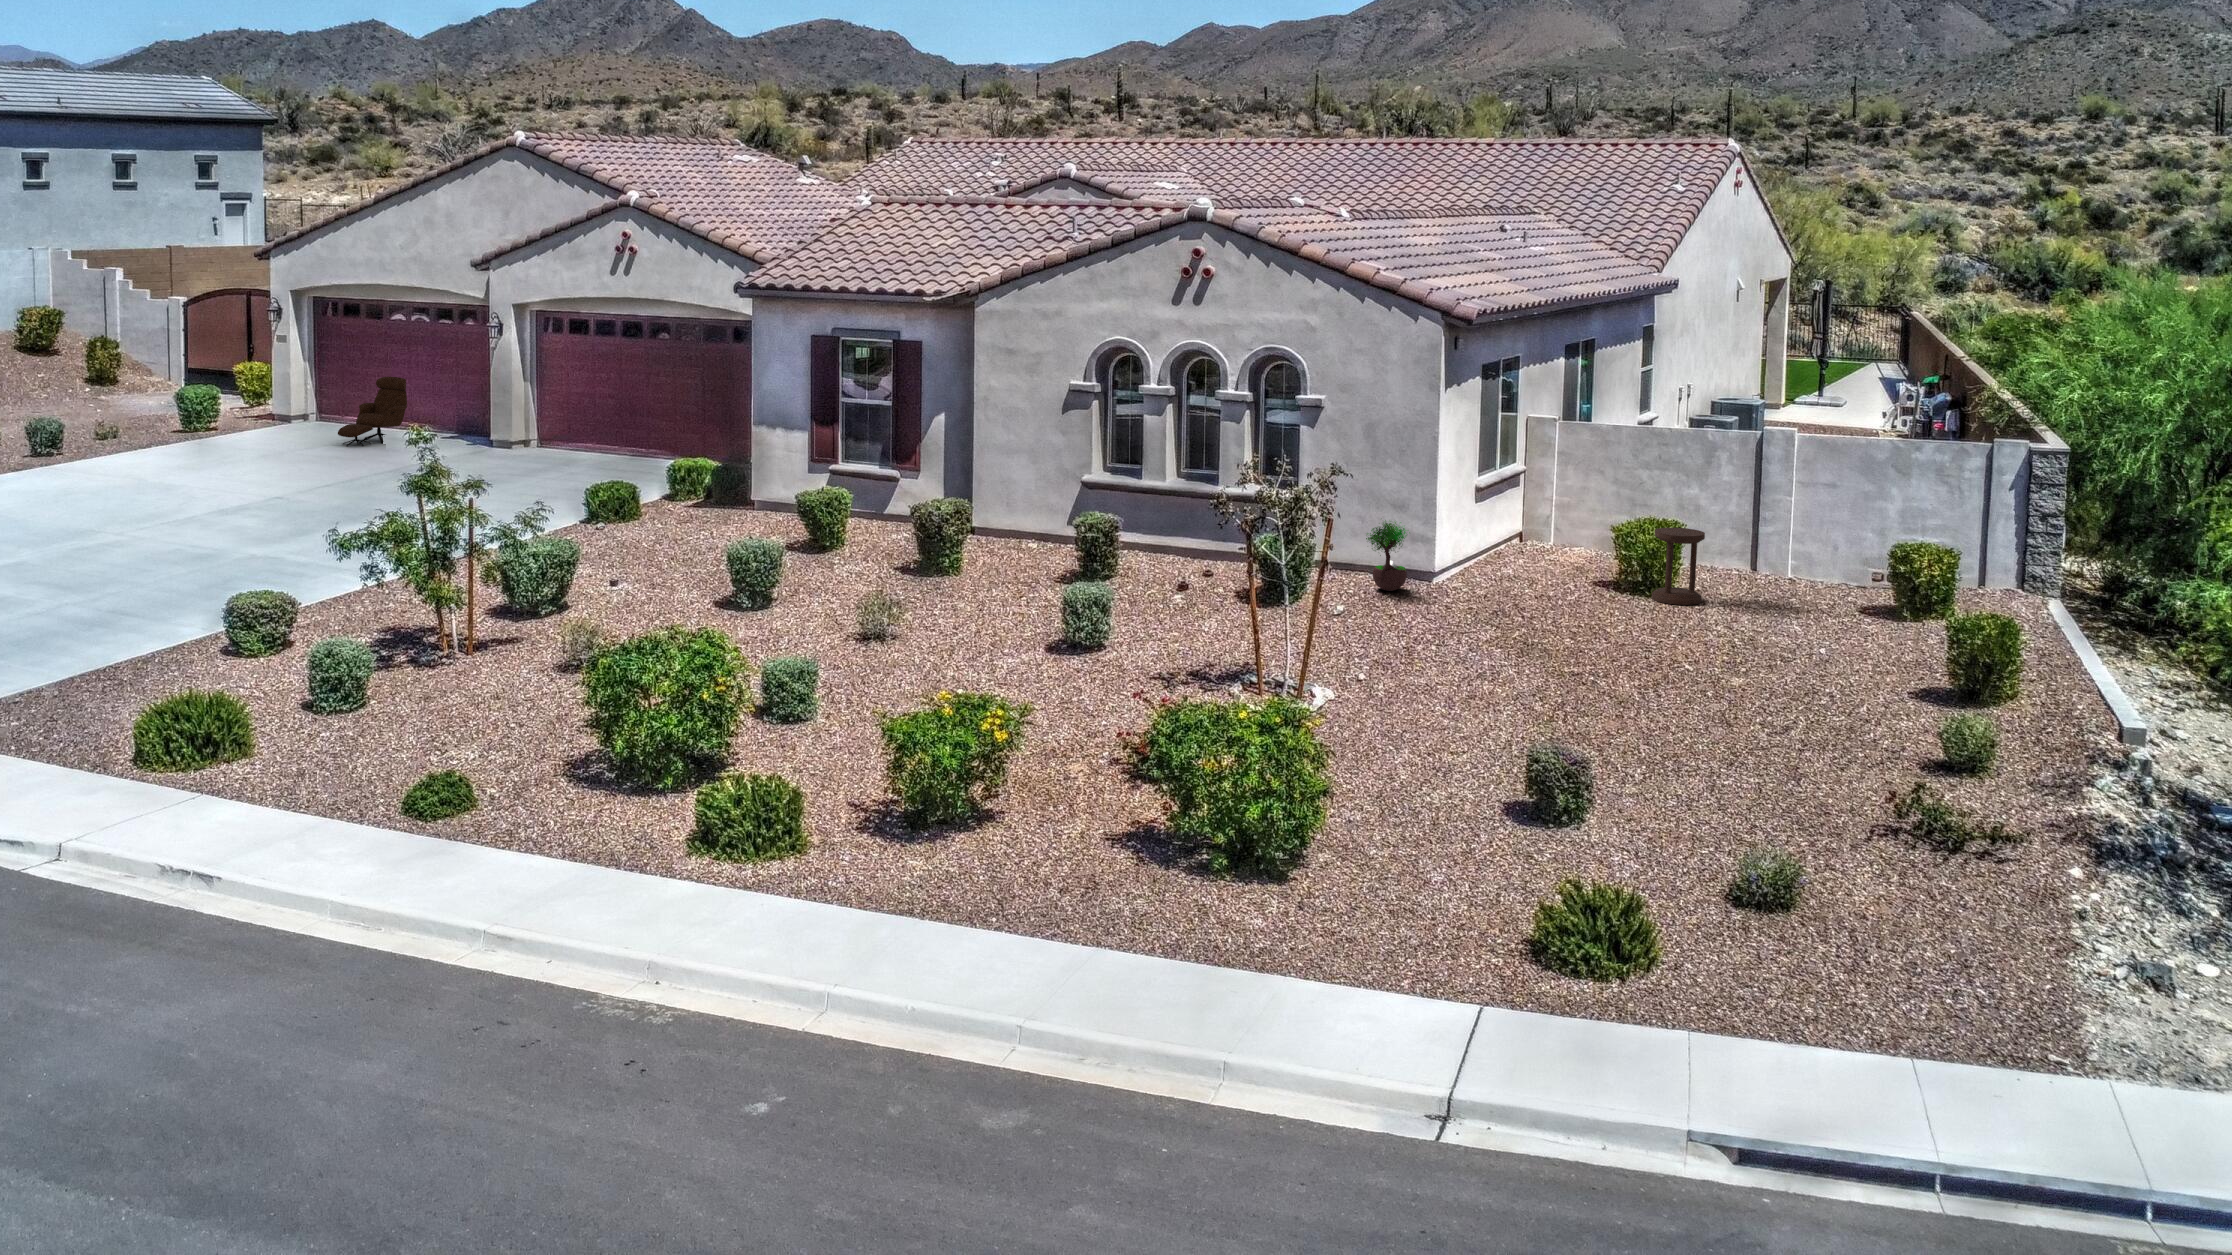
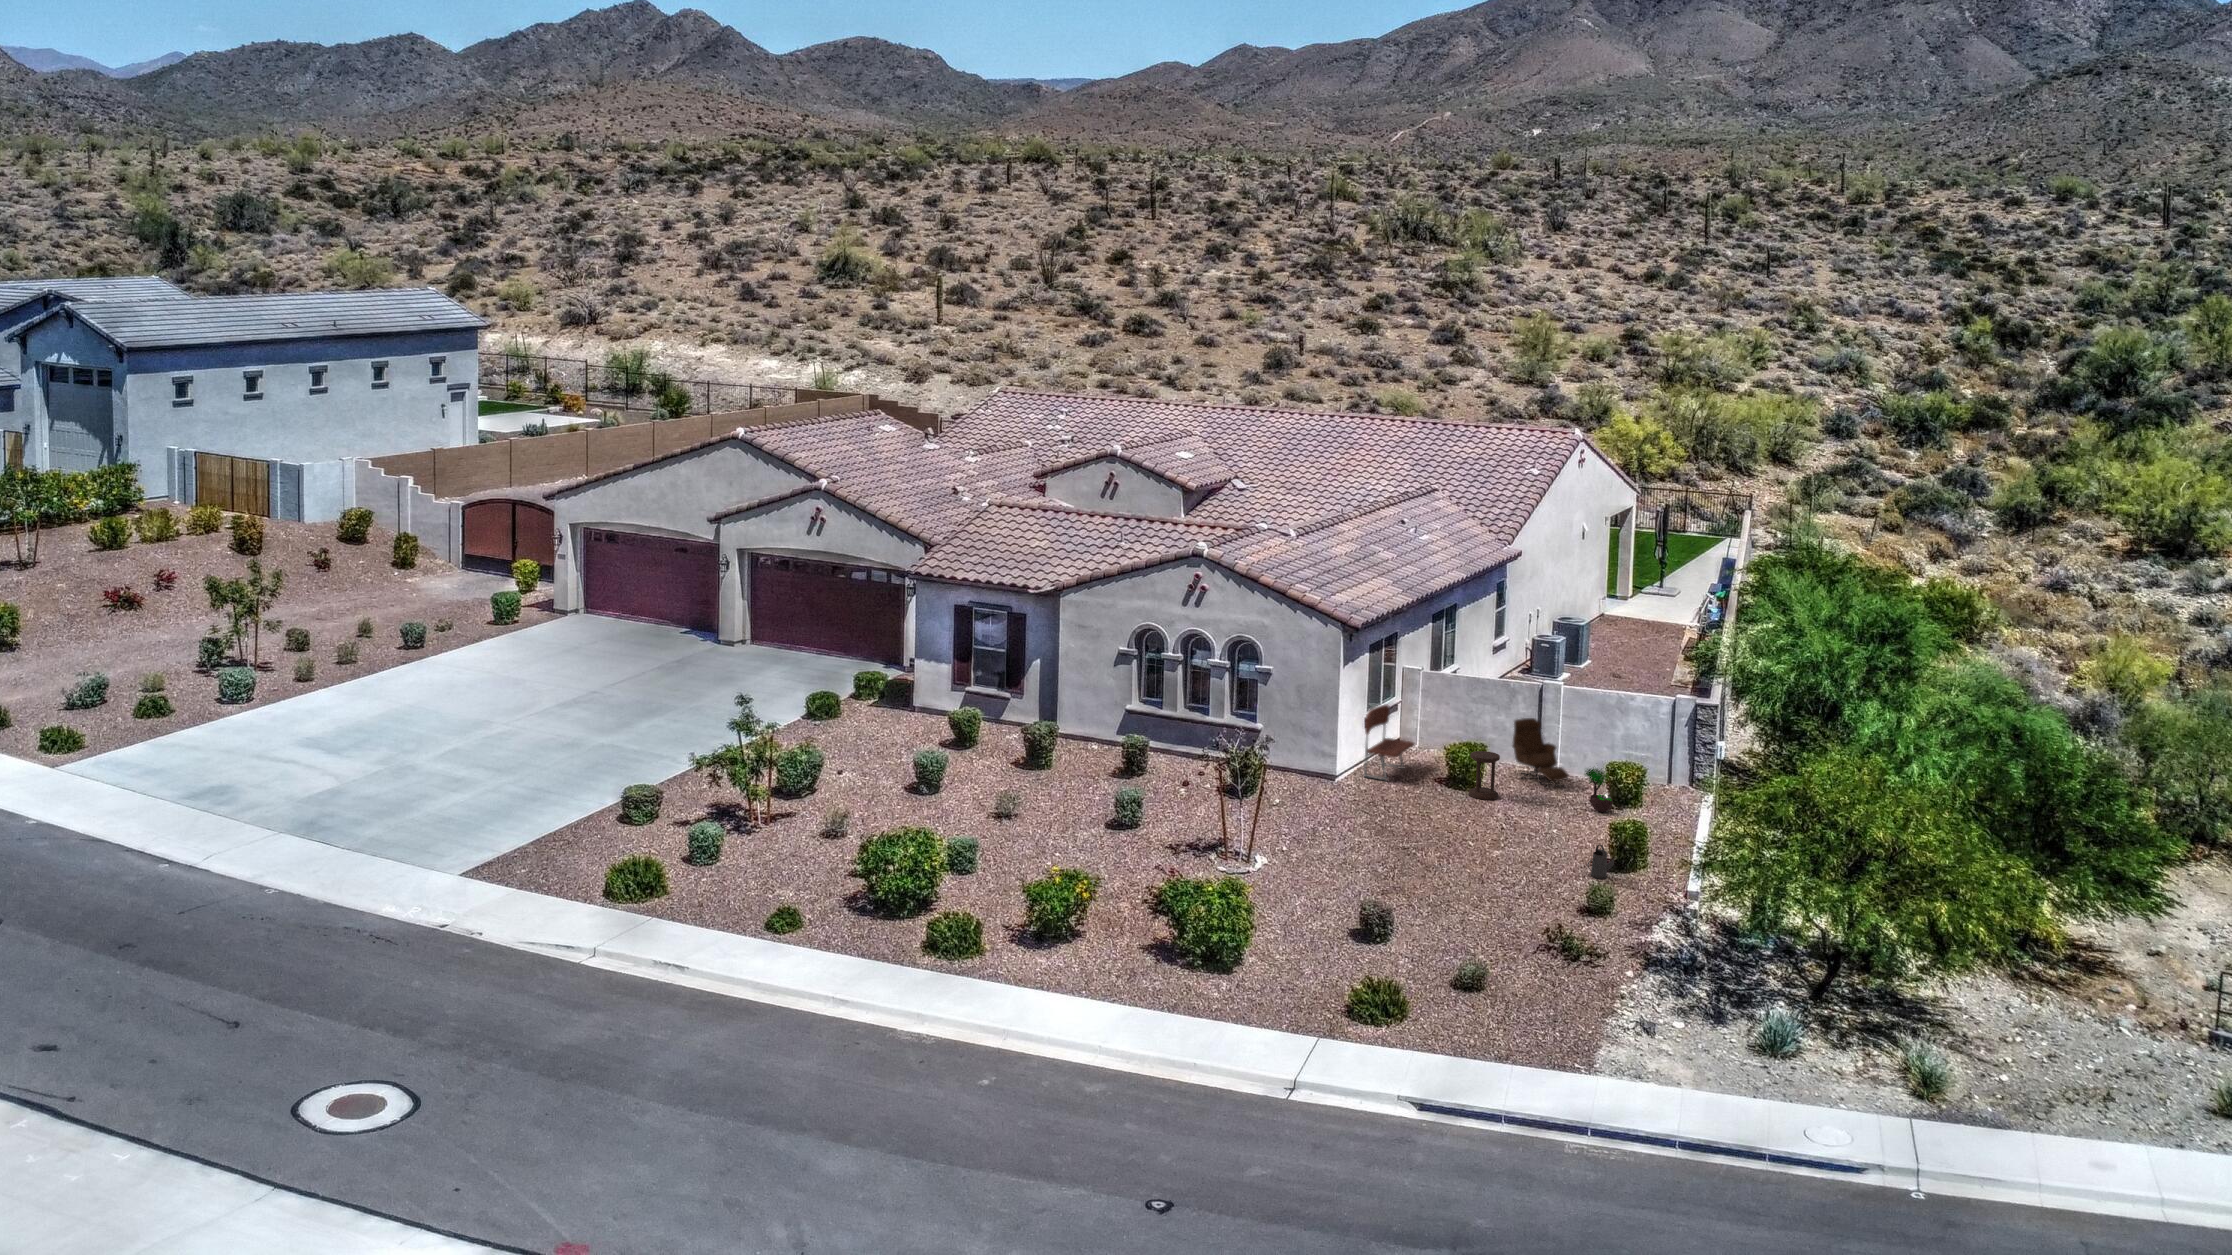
lounge chair: present [338,377,407,446] -> present [1512,718,1569,785]
bench: none [1472,464,1553,582] -> present [1364,704,1414,780]
potted tree: present [1366,520,1407,591] -> present [1584,767,1613,812]
watering can: none [1907,653,1970,713] -> present [1587,845,1614,879]

